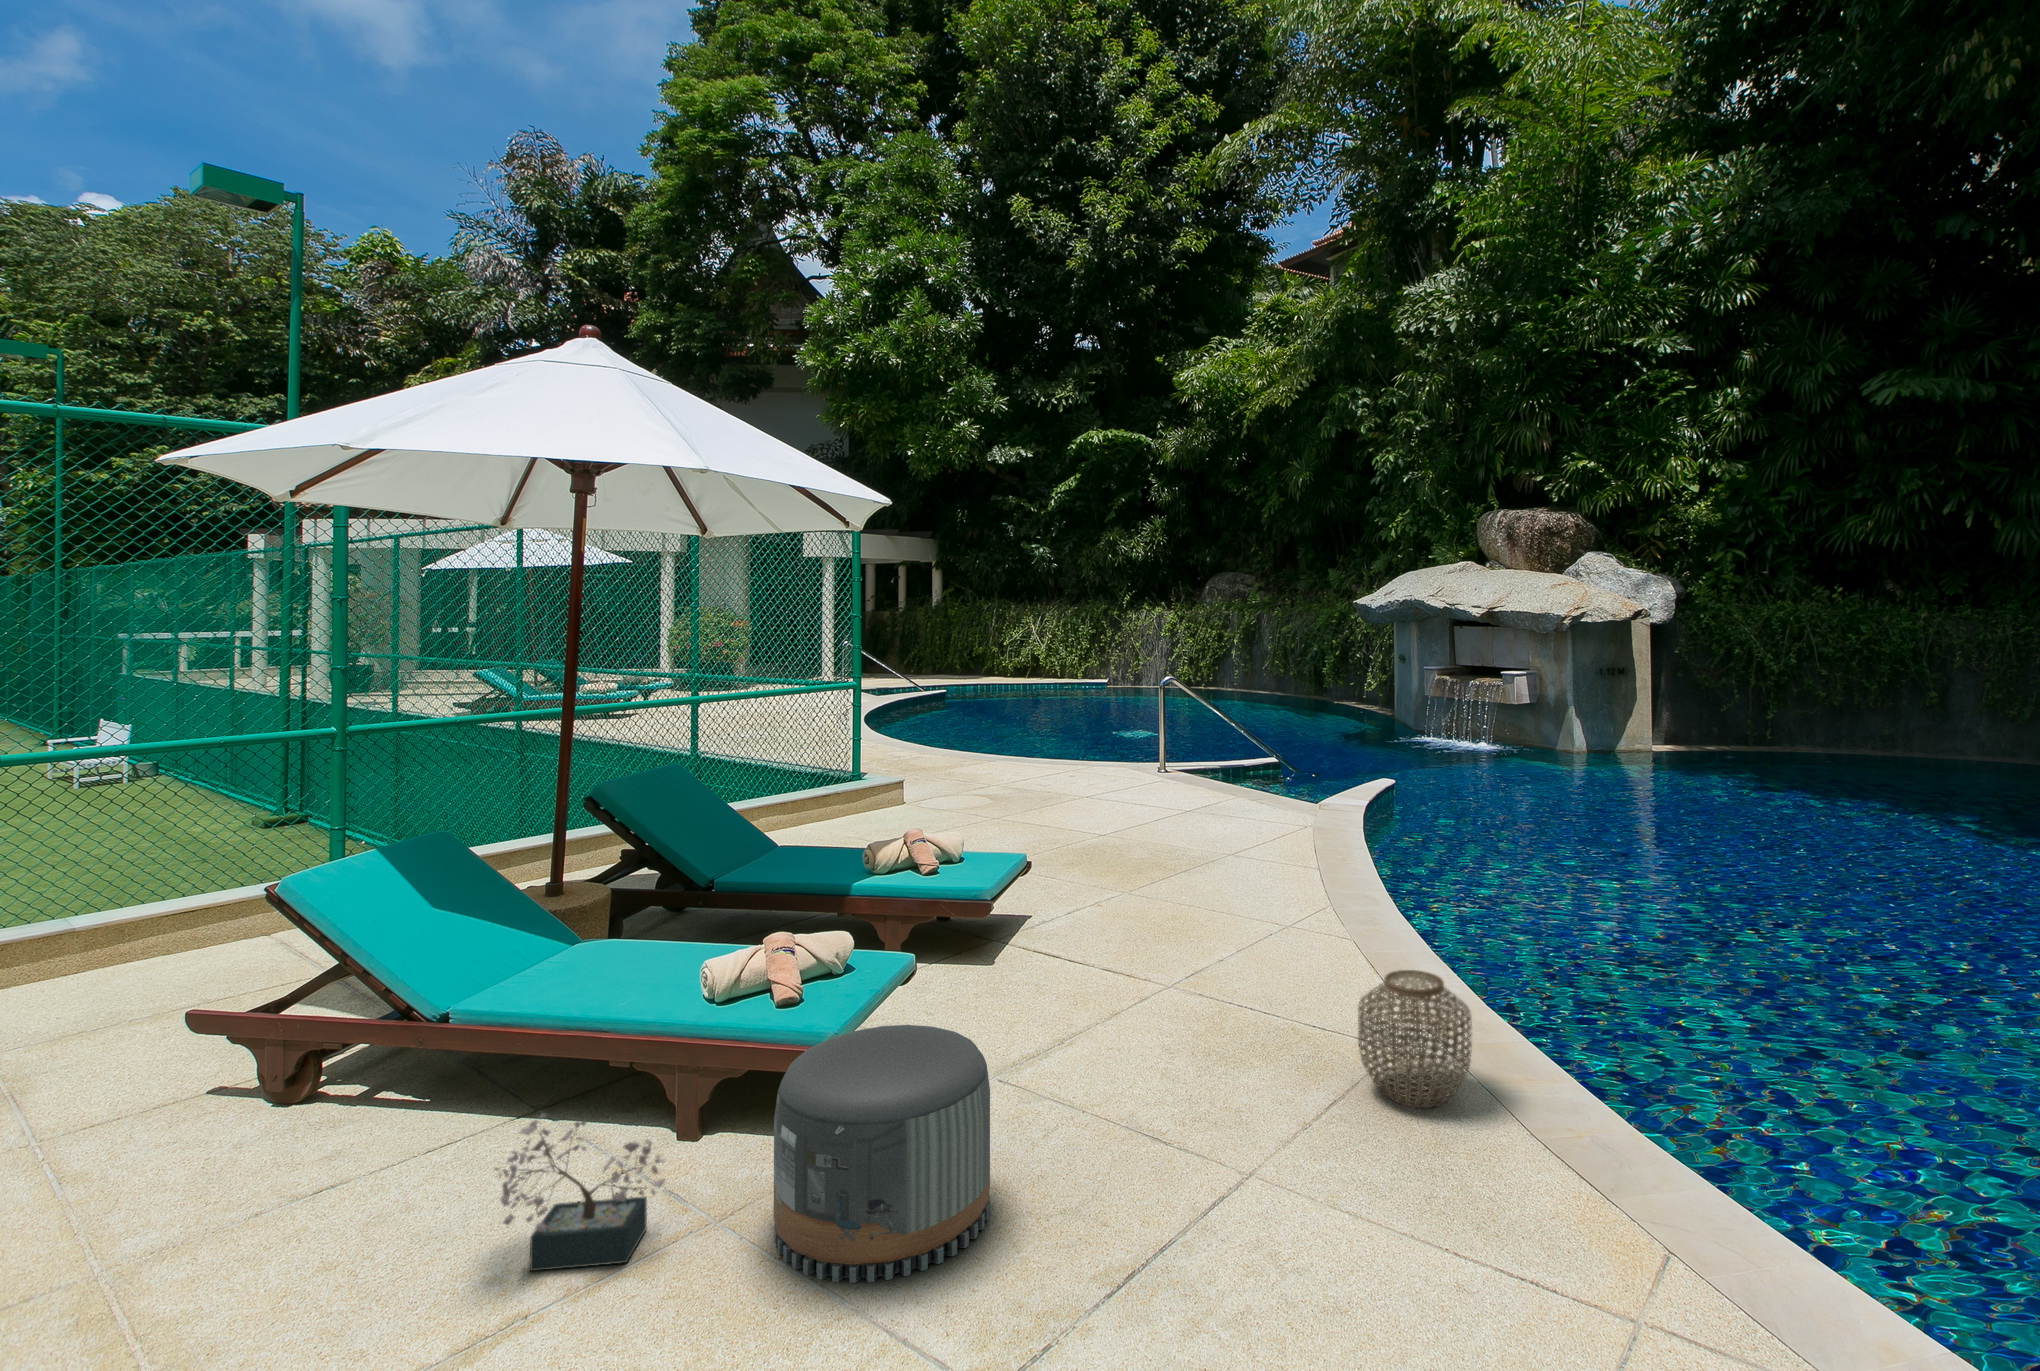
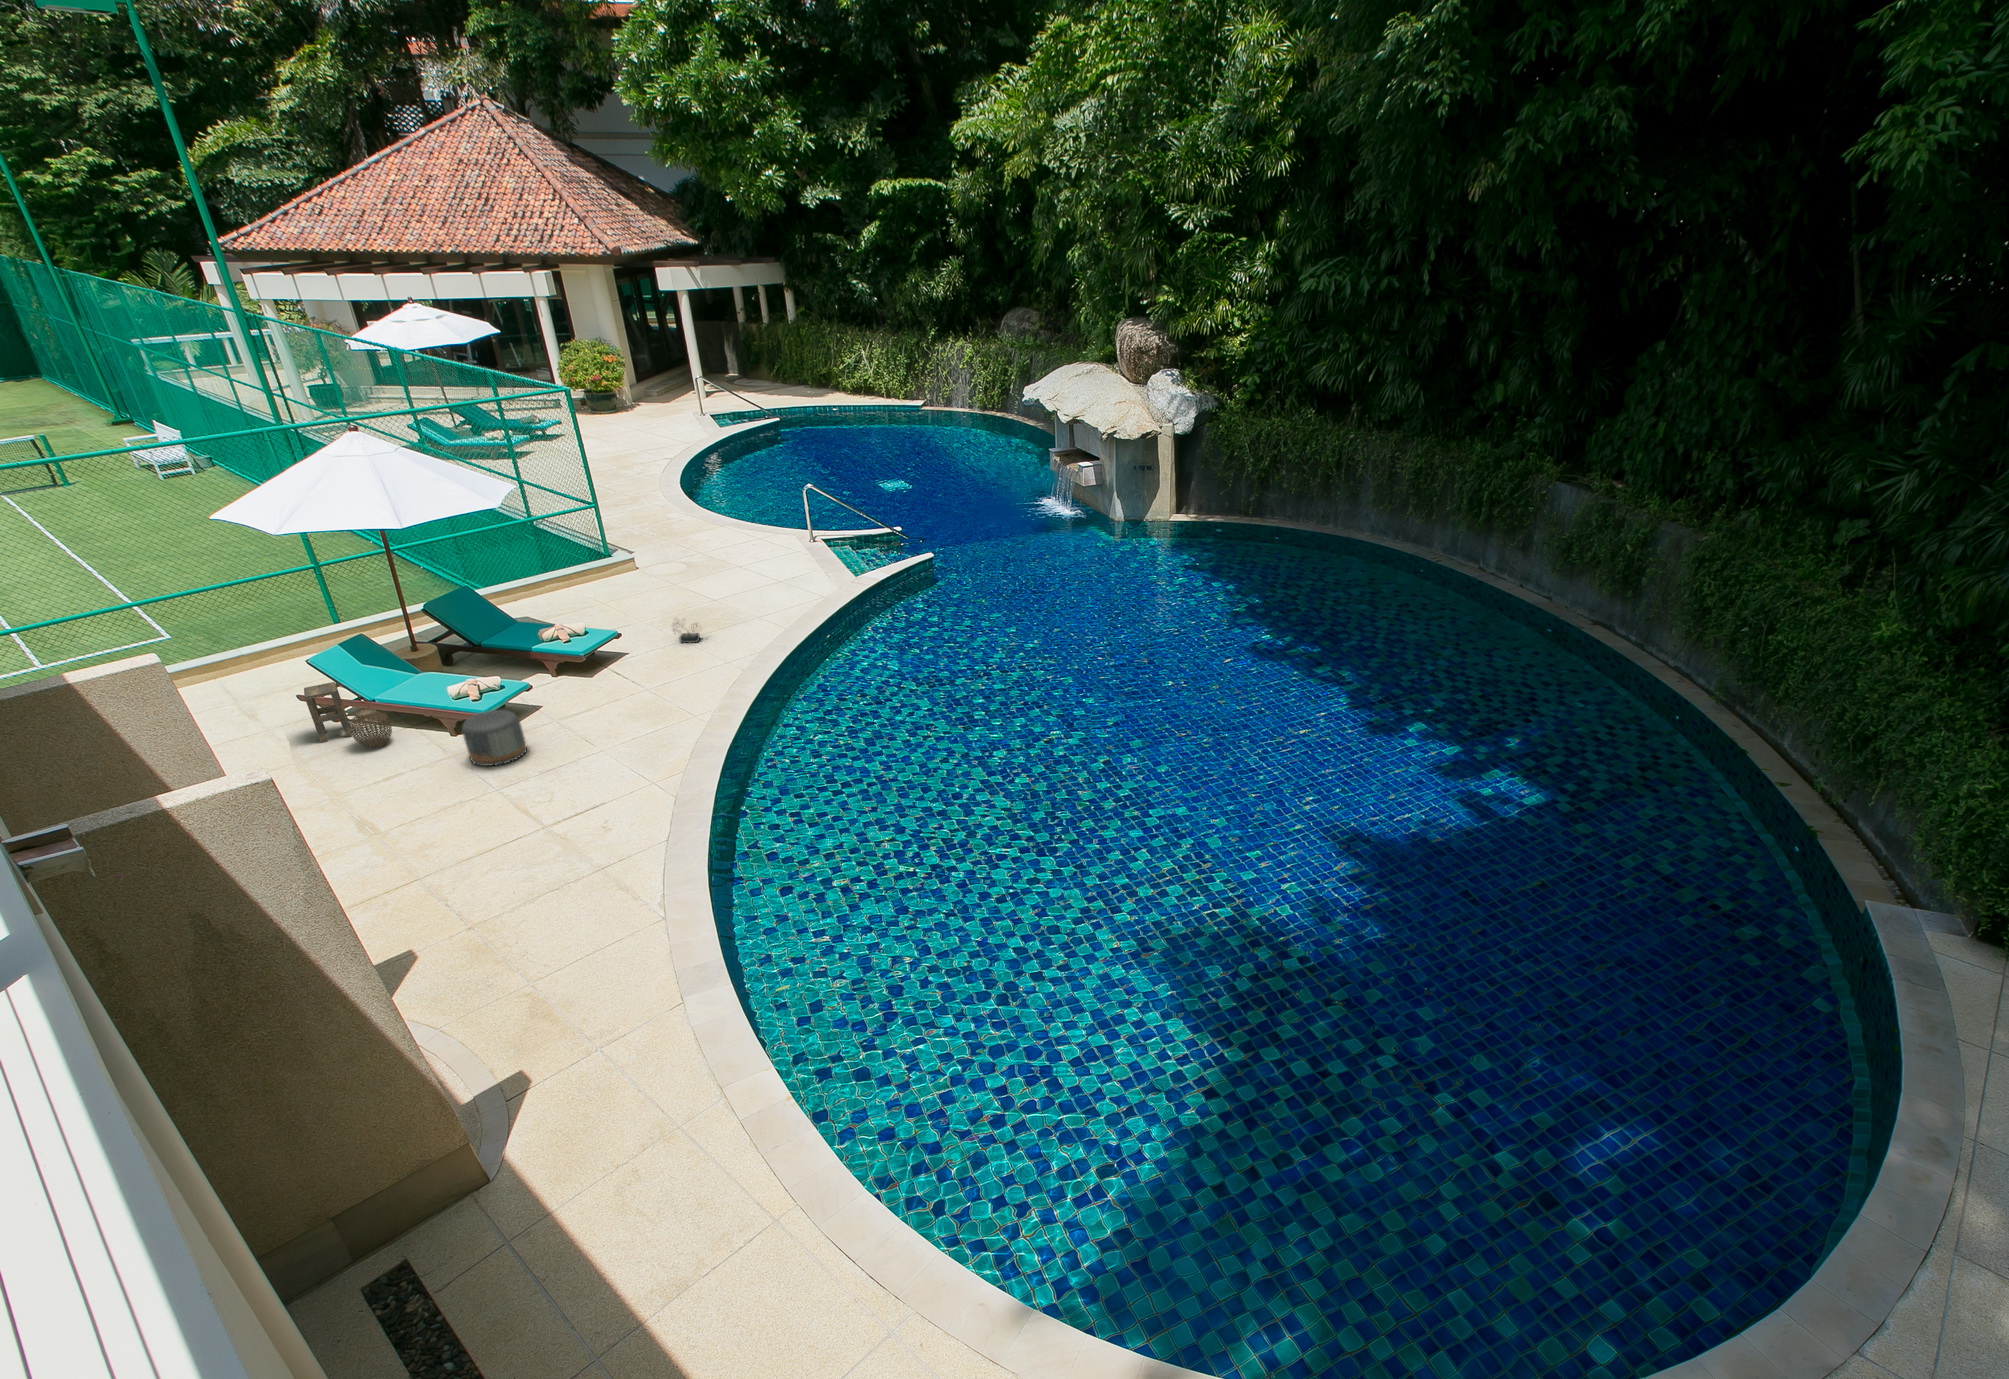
side table: none [106,952,254,1209] -> present [304,682,352,743]
woven basket: present [1358,970,1472,1108] -> present [349,709,392,748]
decorative plant: present [495,1114,665,1271] -> present [673,619,700,643]

